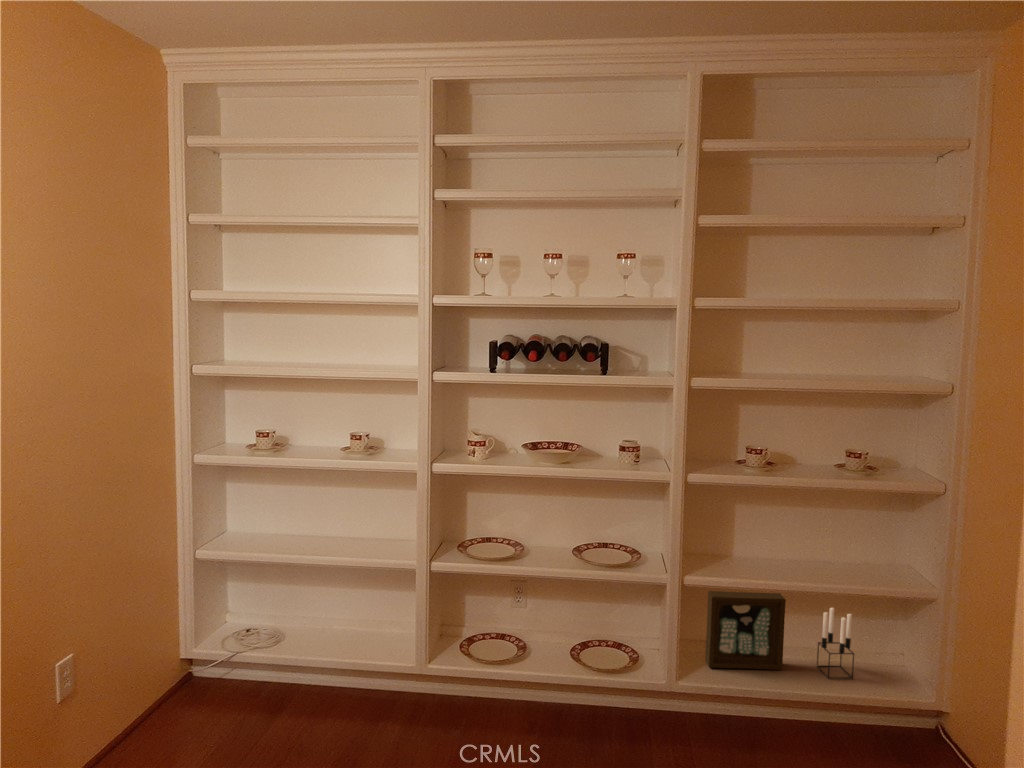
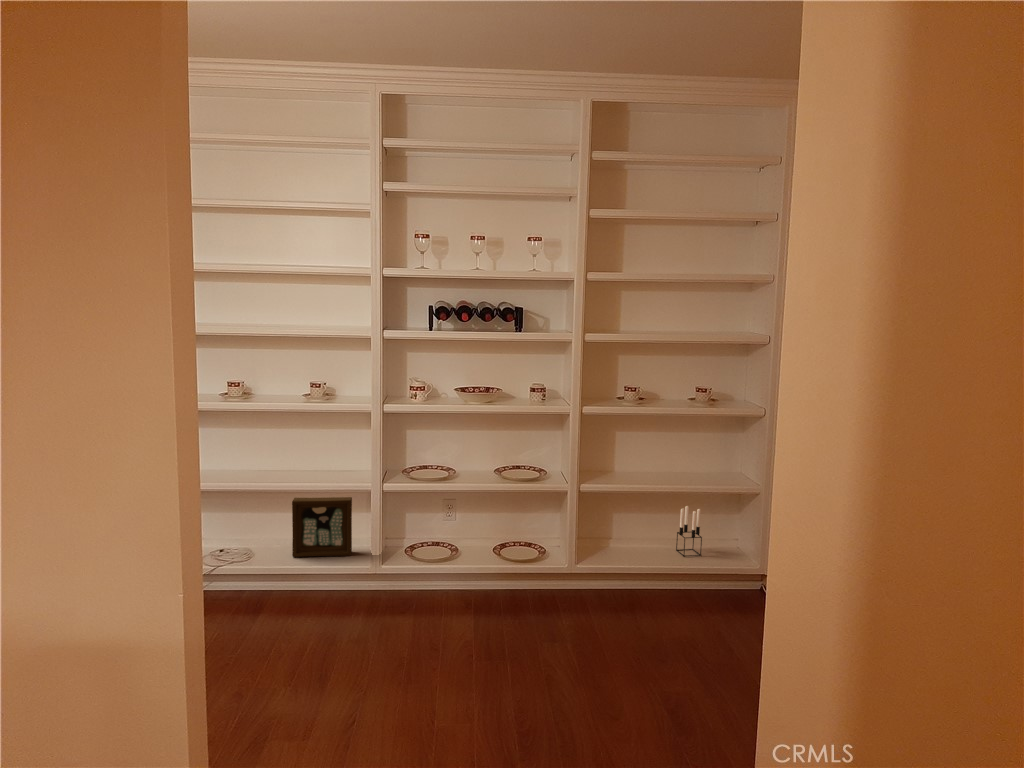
picture frame: present [705,591,786,670] -> present [292,497,352,557]

